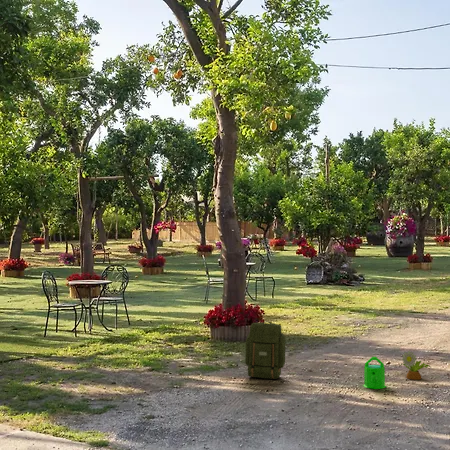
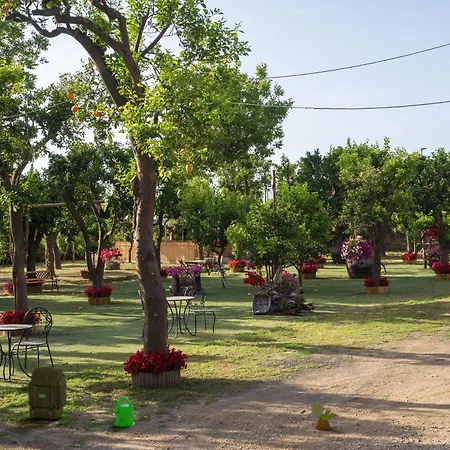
backpack: present [245,321,286,379] -> present [28,365,67,419]
watering can: present [363,357,386,389] -> present [114,397,135,426]

